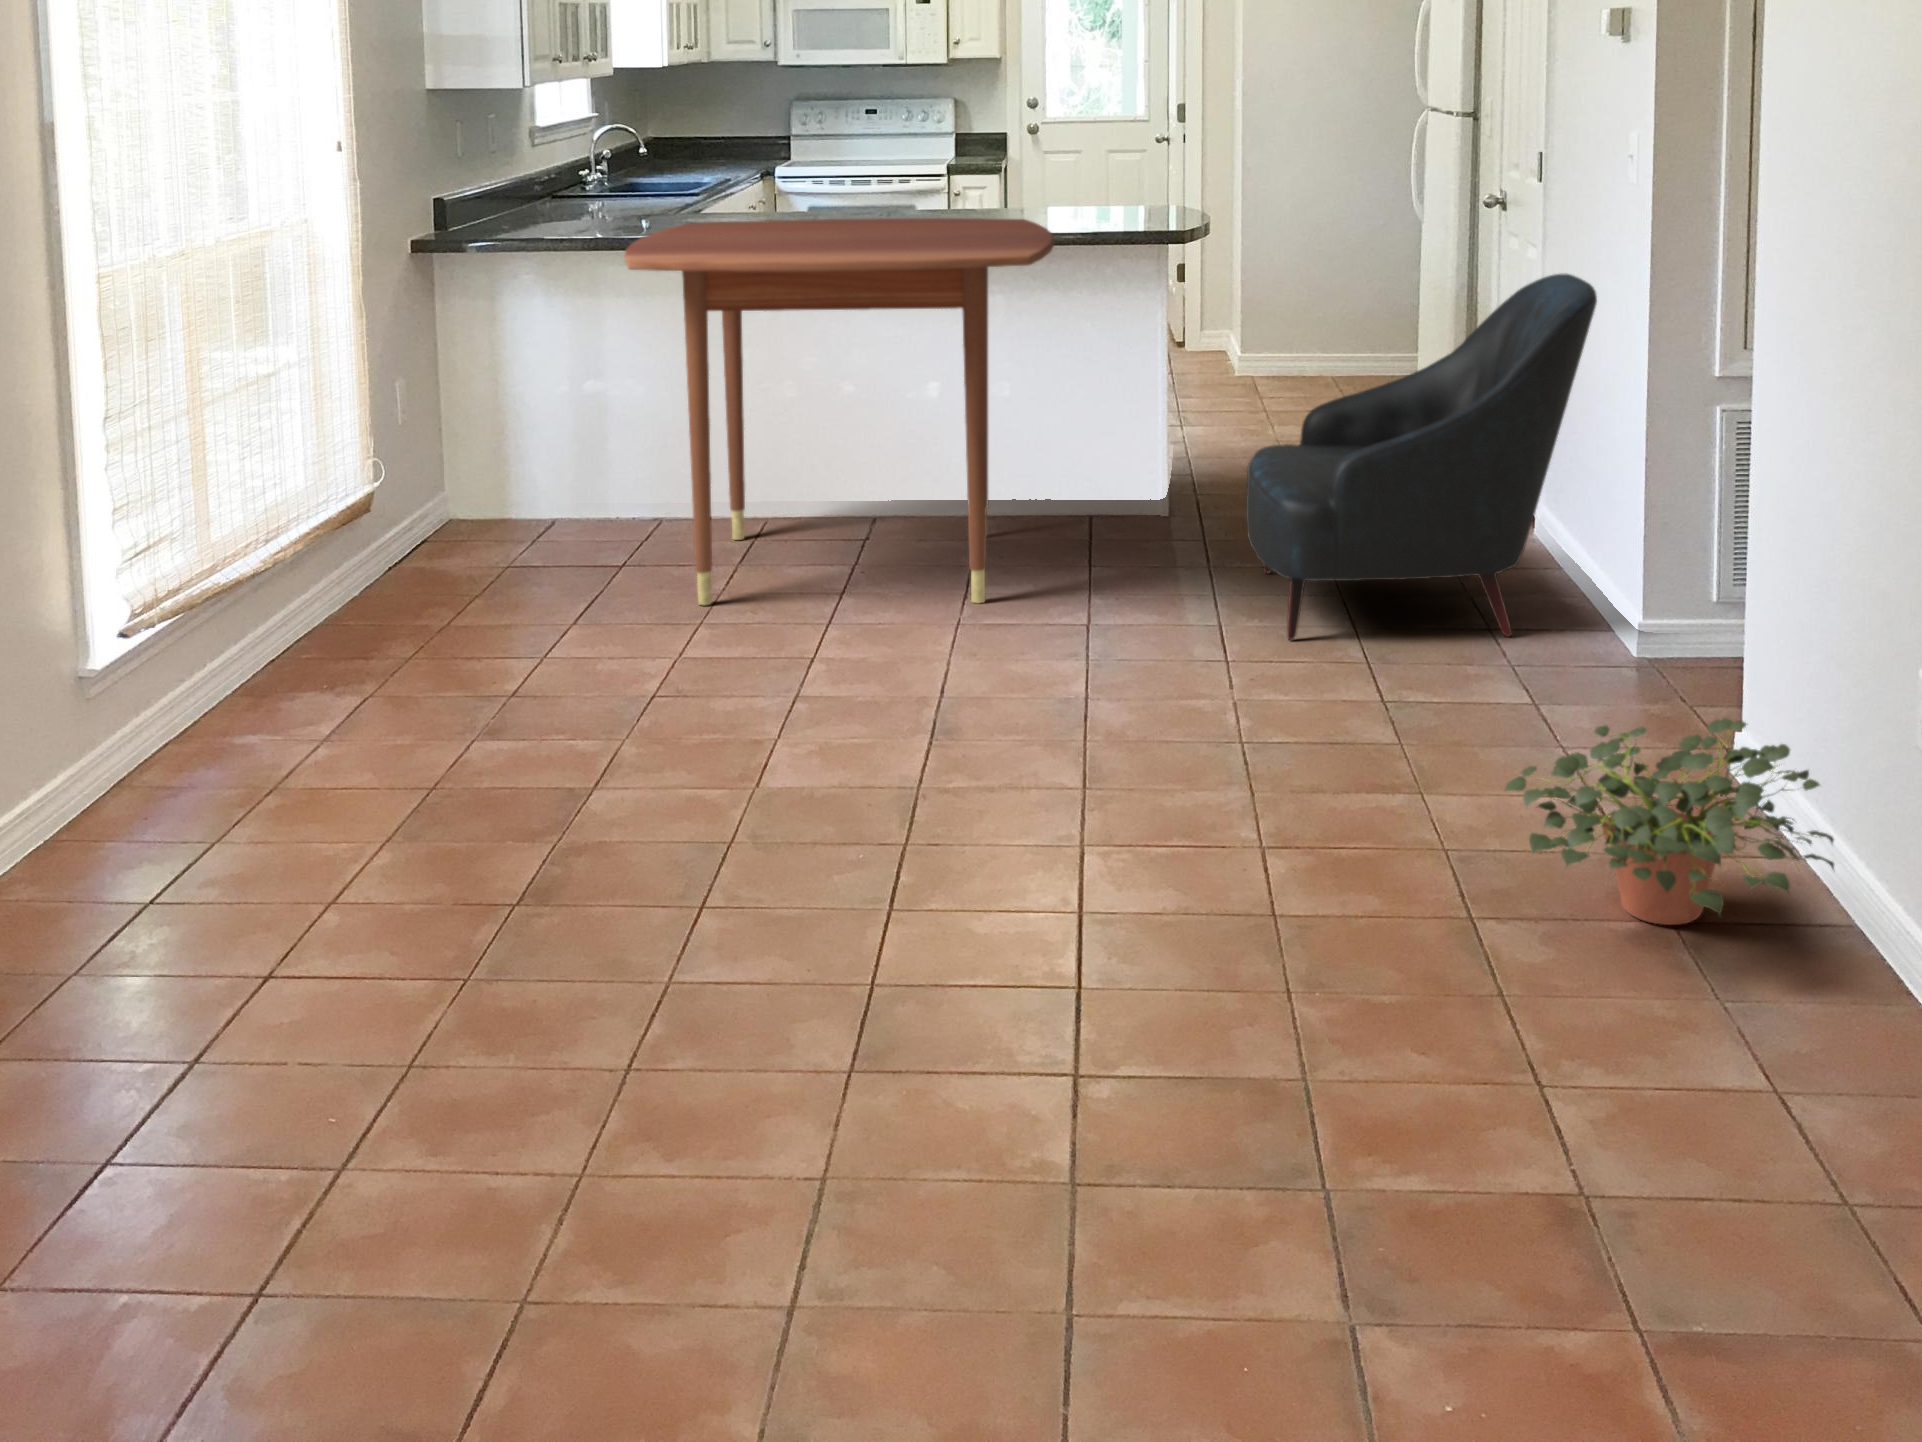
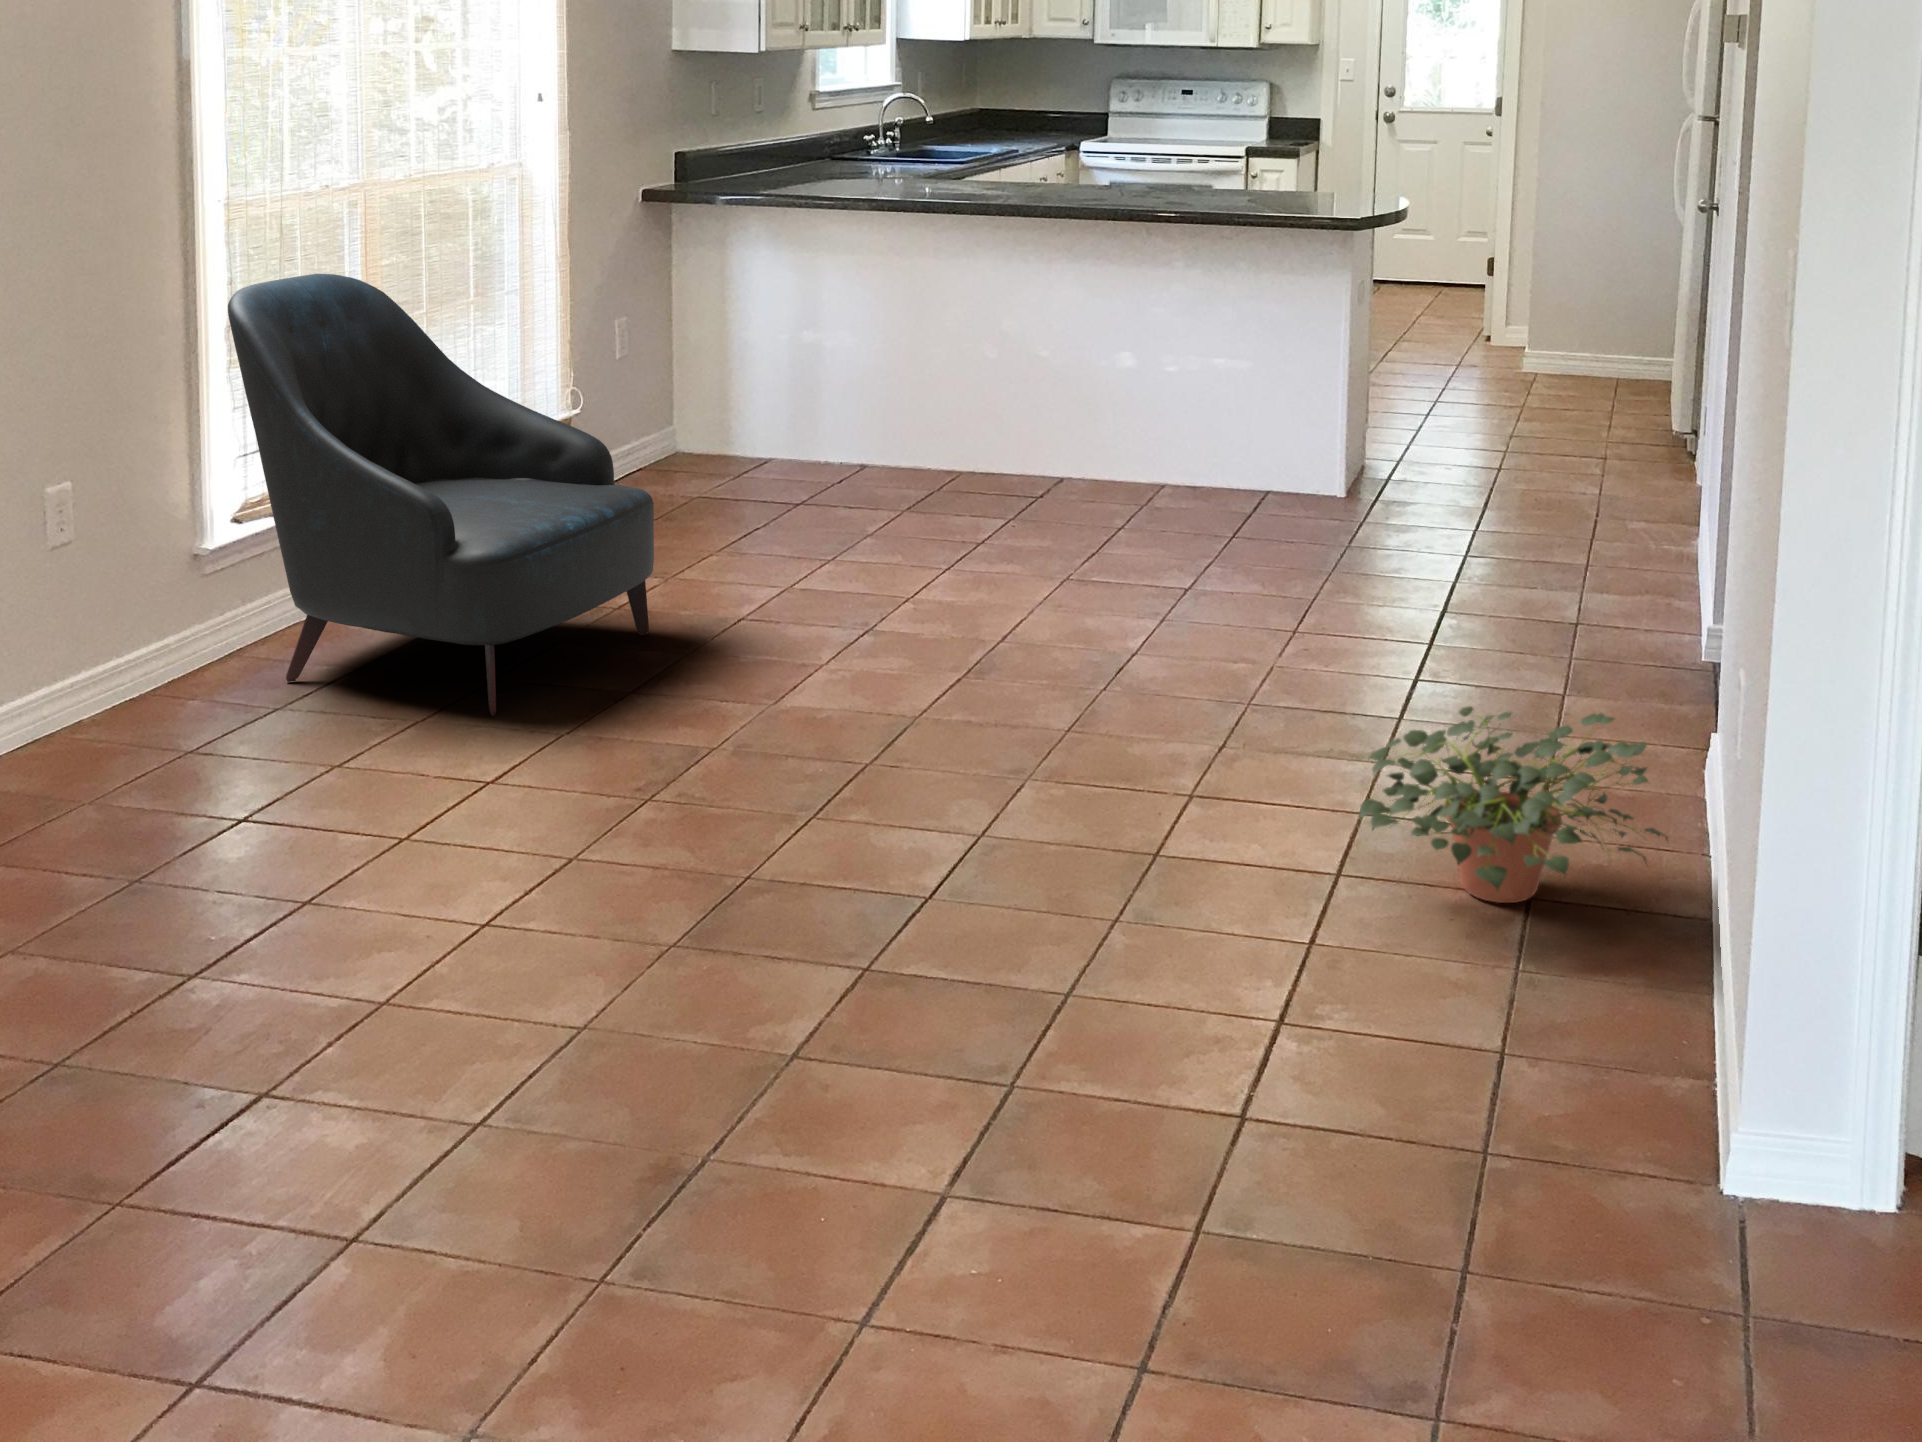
dining table: present [625,218,1054,605] -> none [776,185,1210,562]
armchair: present [1246,274,1597,640] -> present [228,274,654,716]

